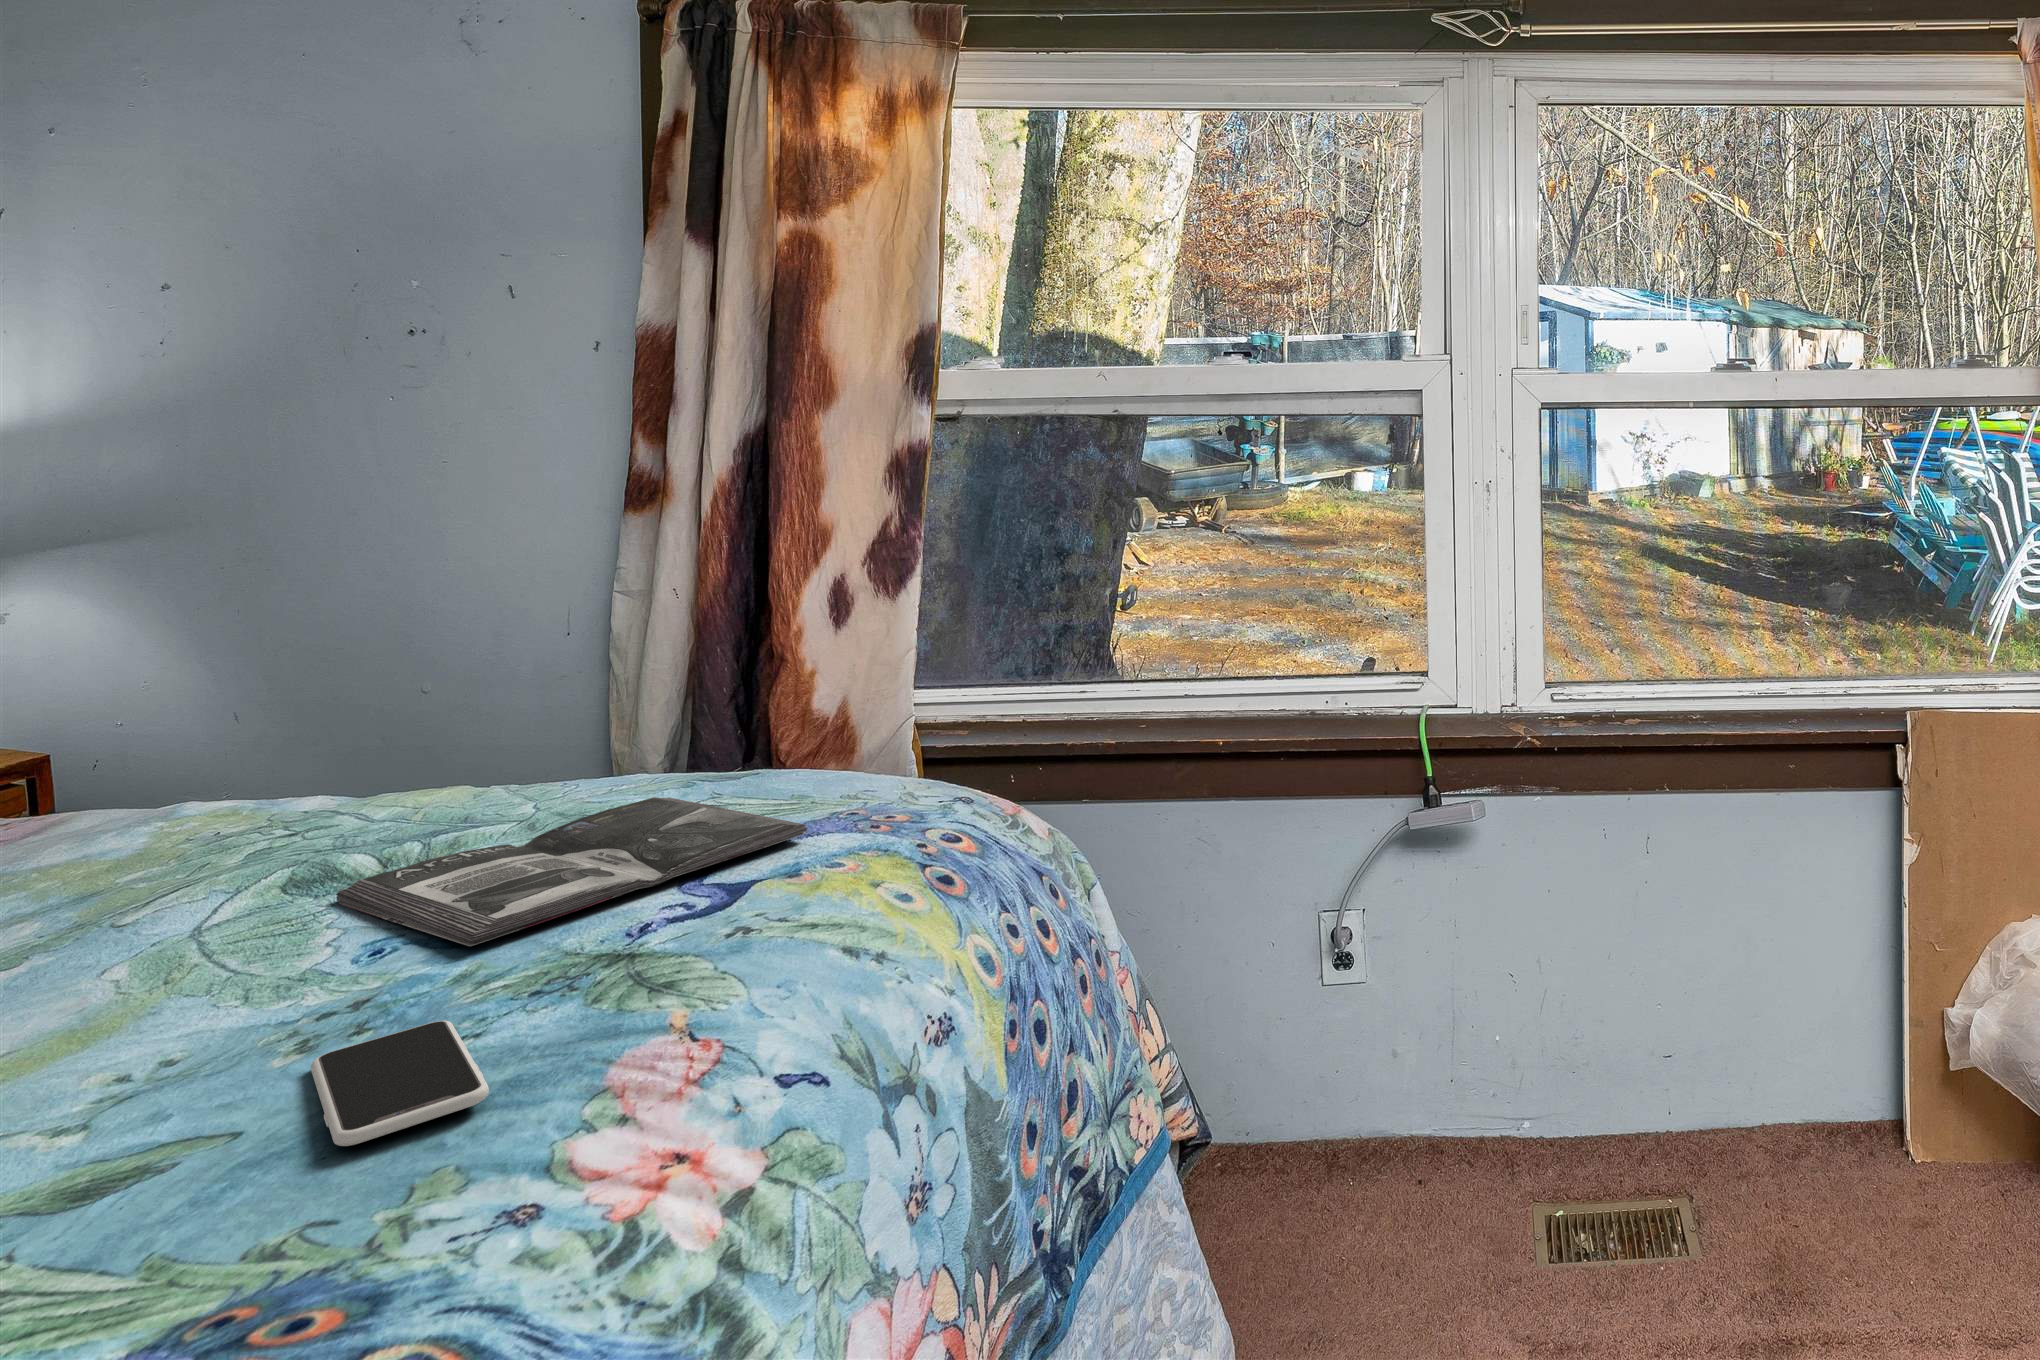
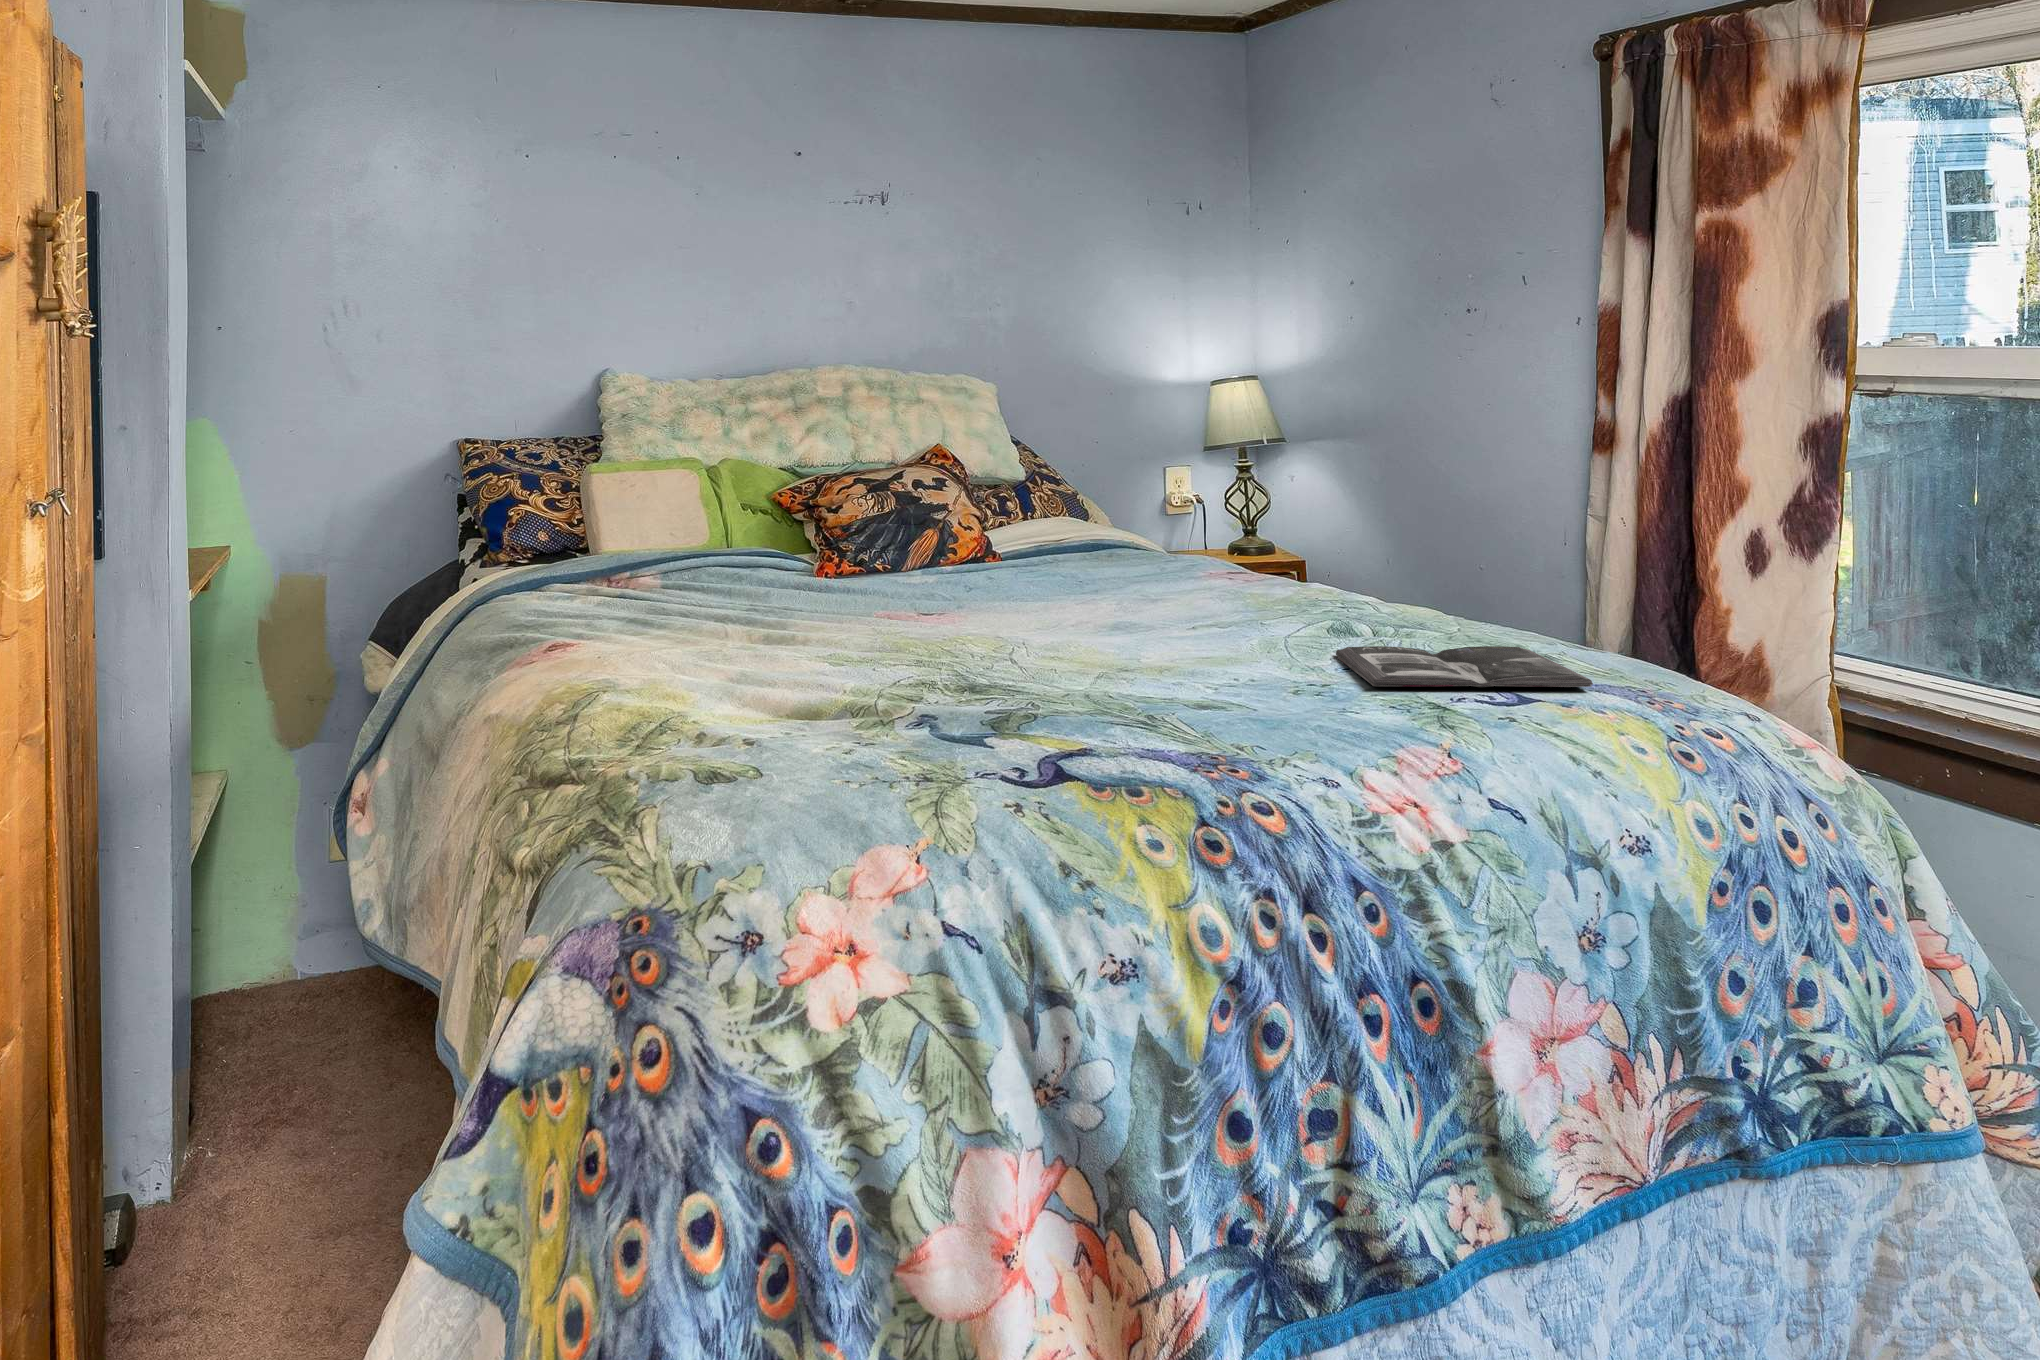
smartphone: present [311,1021,489,1146] -> none [1273,704,1344,738]

